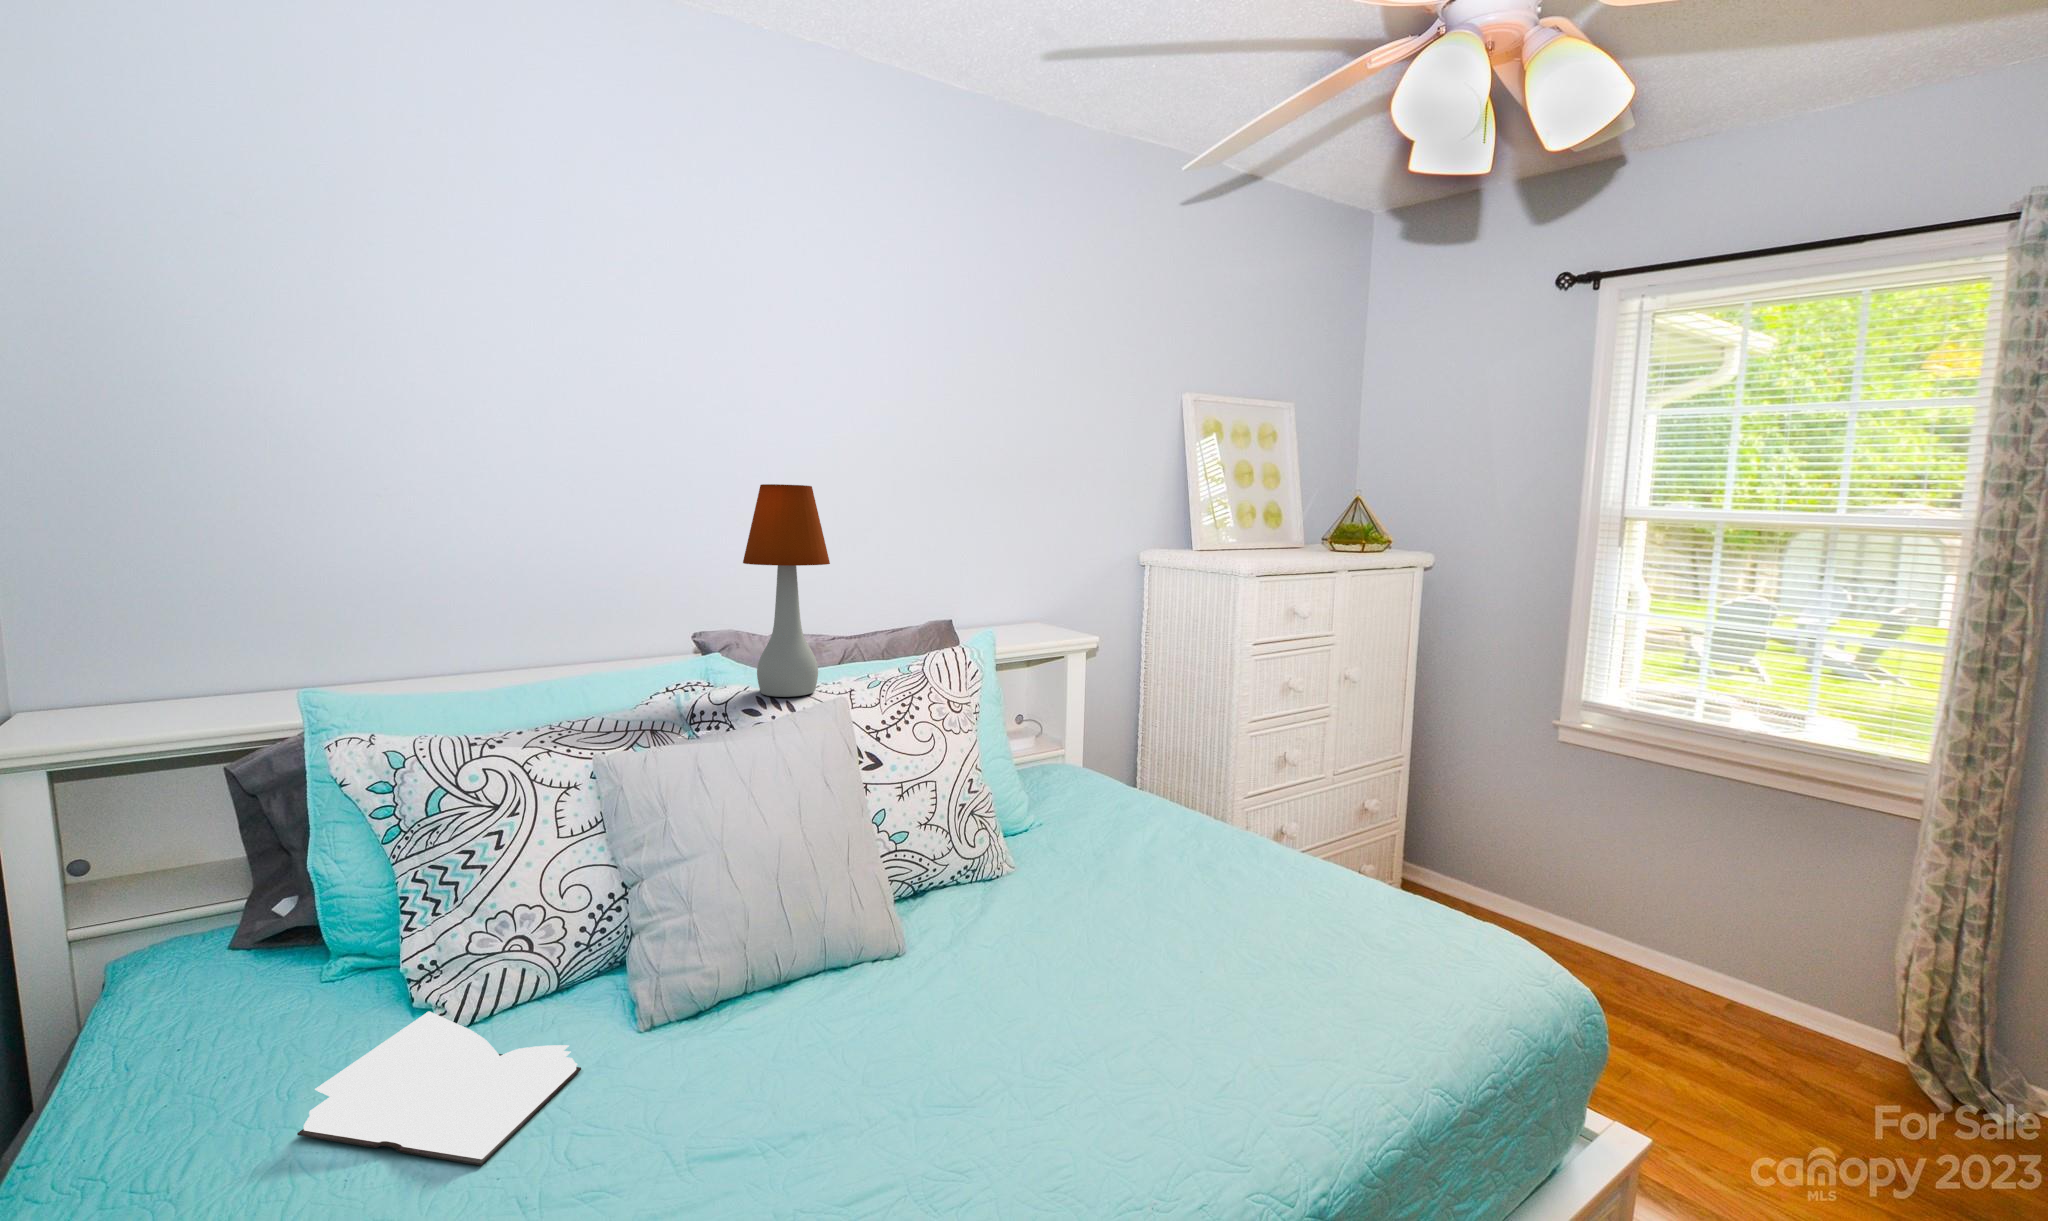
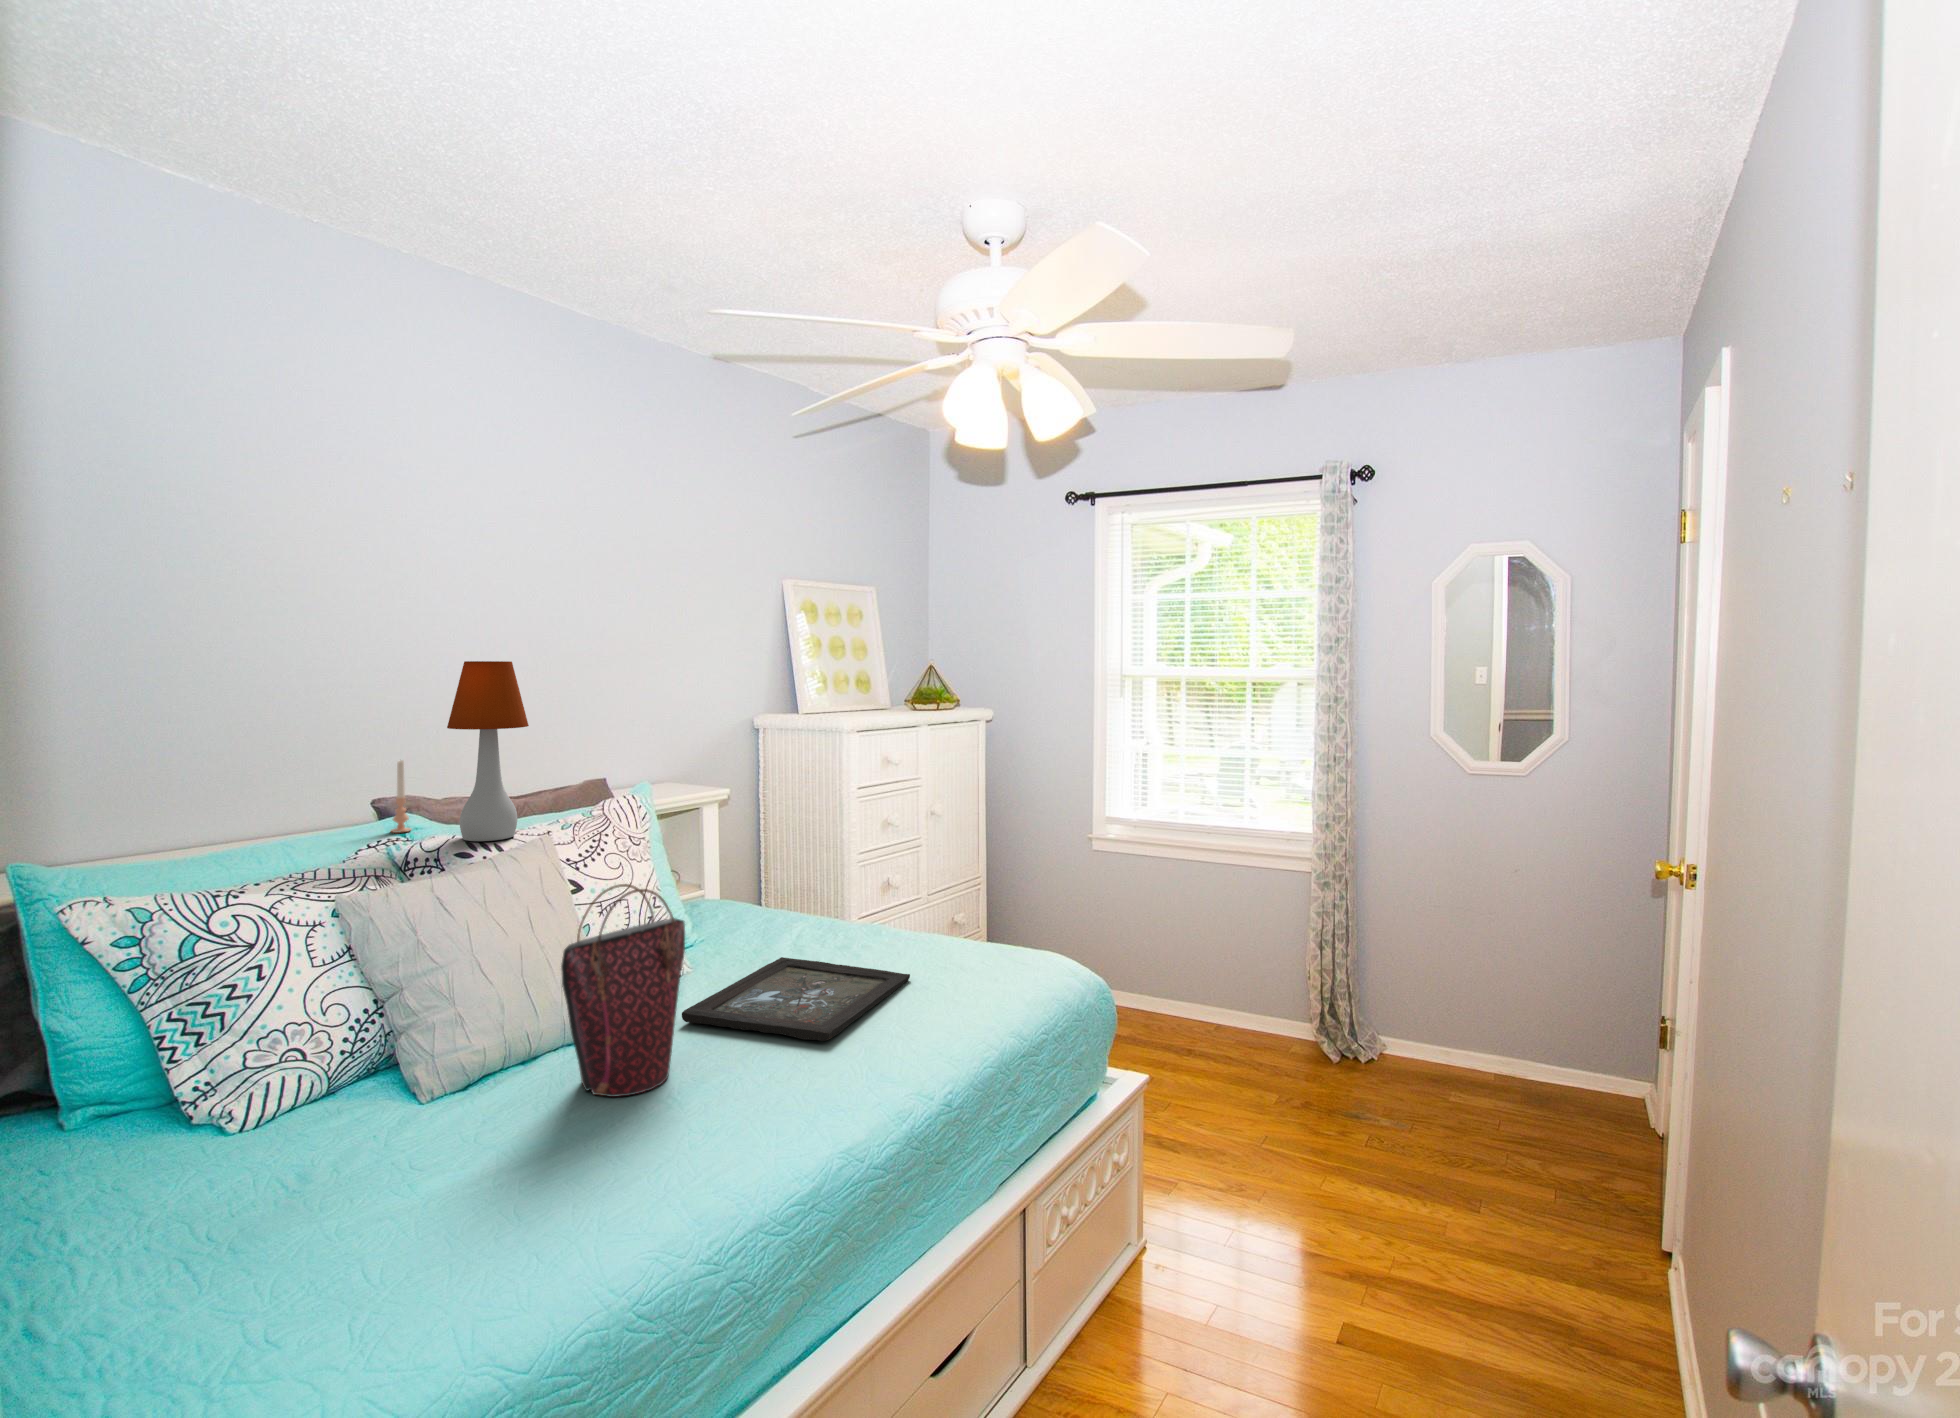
candle: none [702,597,723,677] -> present [391,760,411,833]
handbag: none [781,787,962,1094] -> present [561,884,685,1097]
tray: none [971,877,1288,1051] -> present [682,957,910,1041]
book: present [297,1011,581,1165] -> none [155,1107,386,1200]

